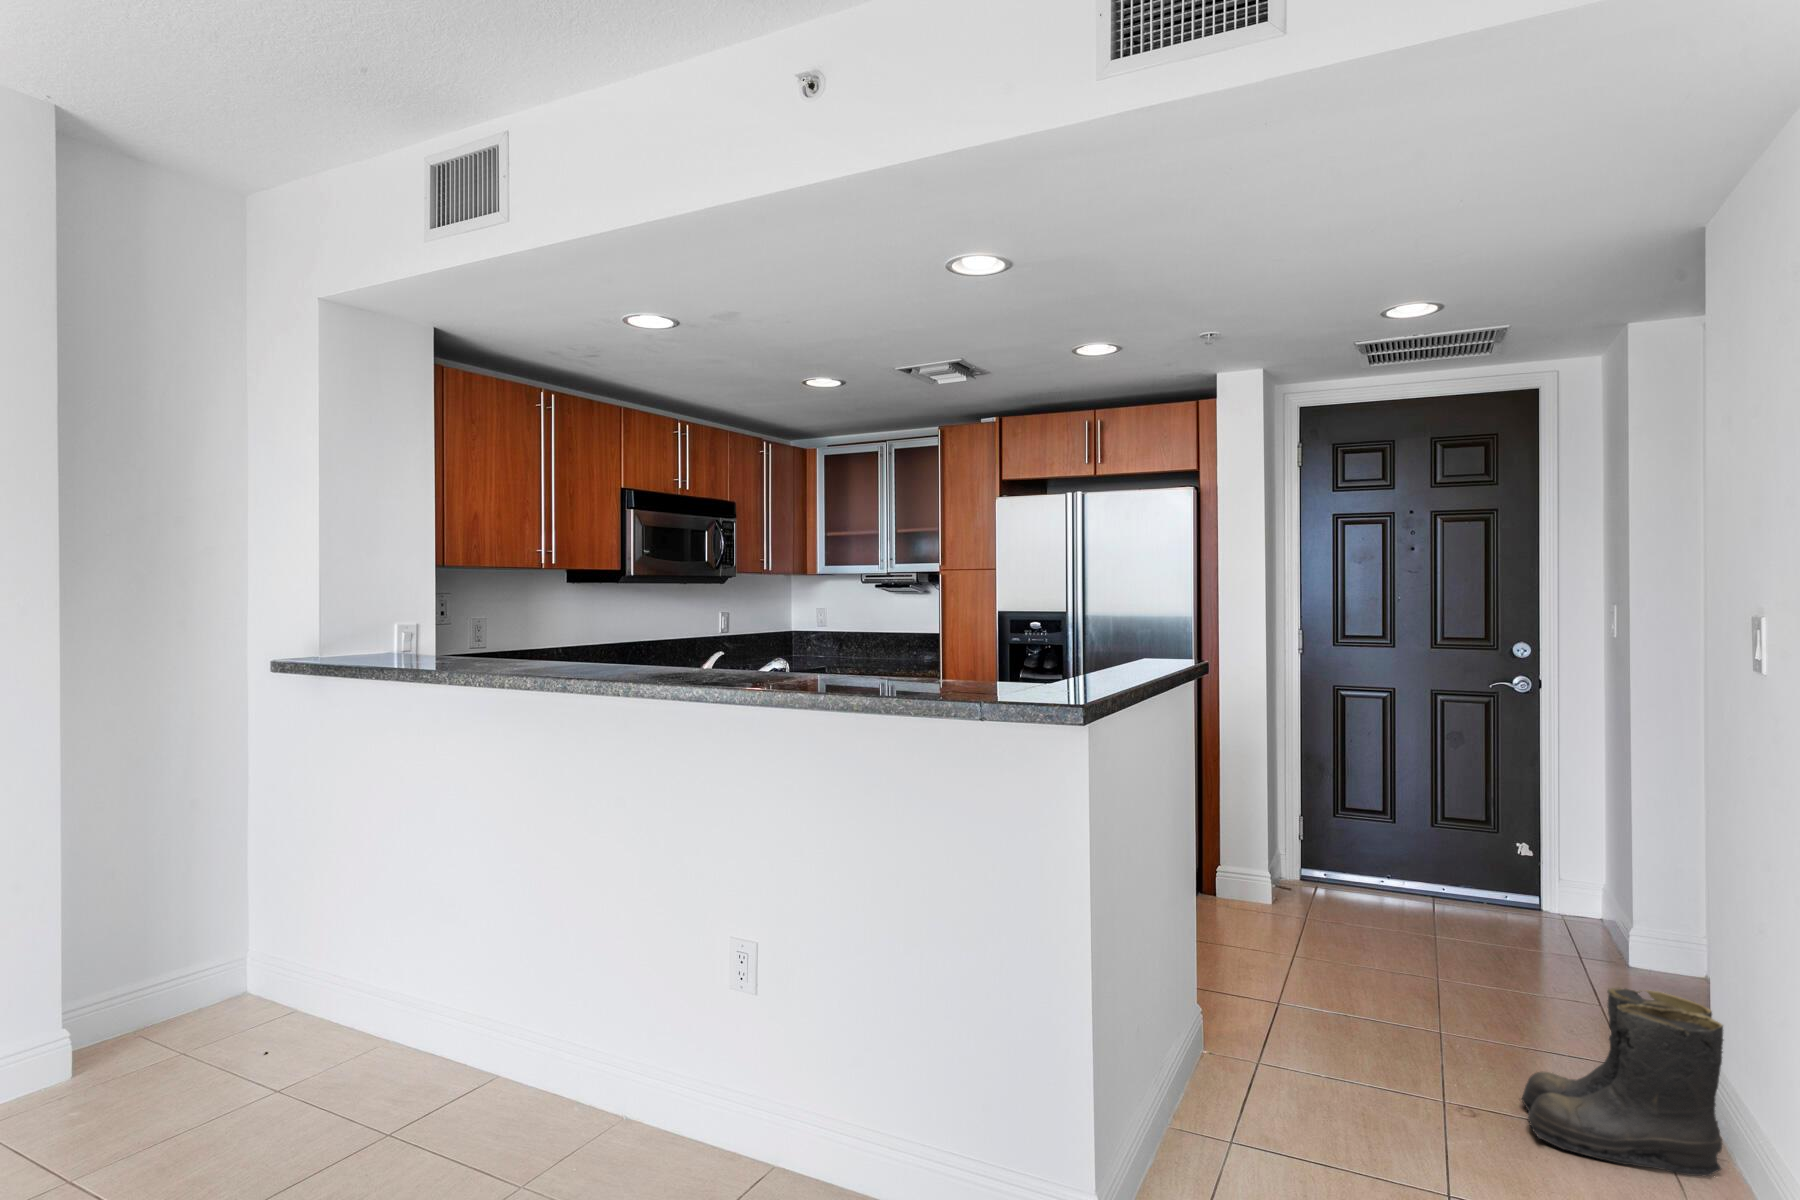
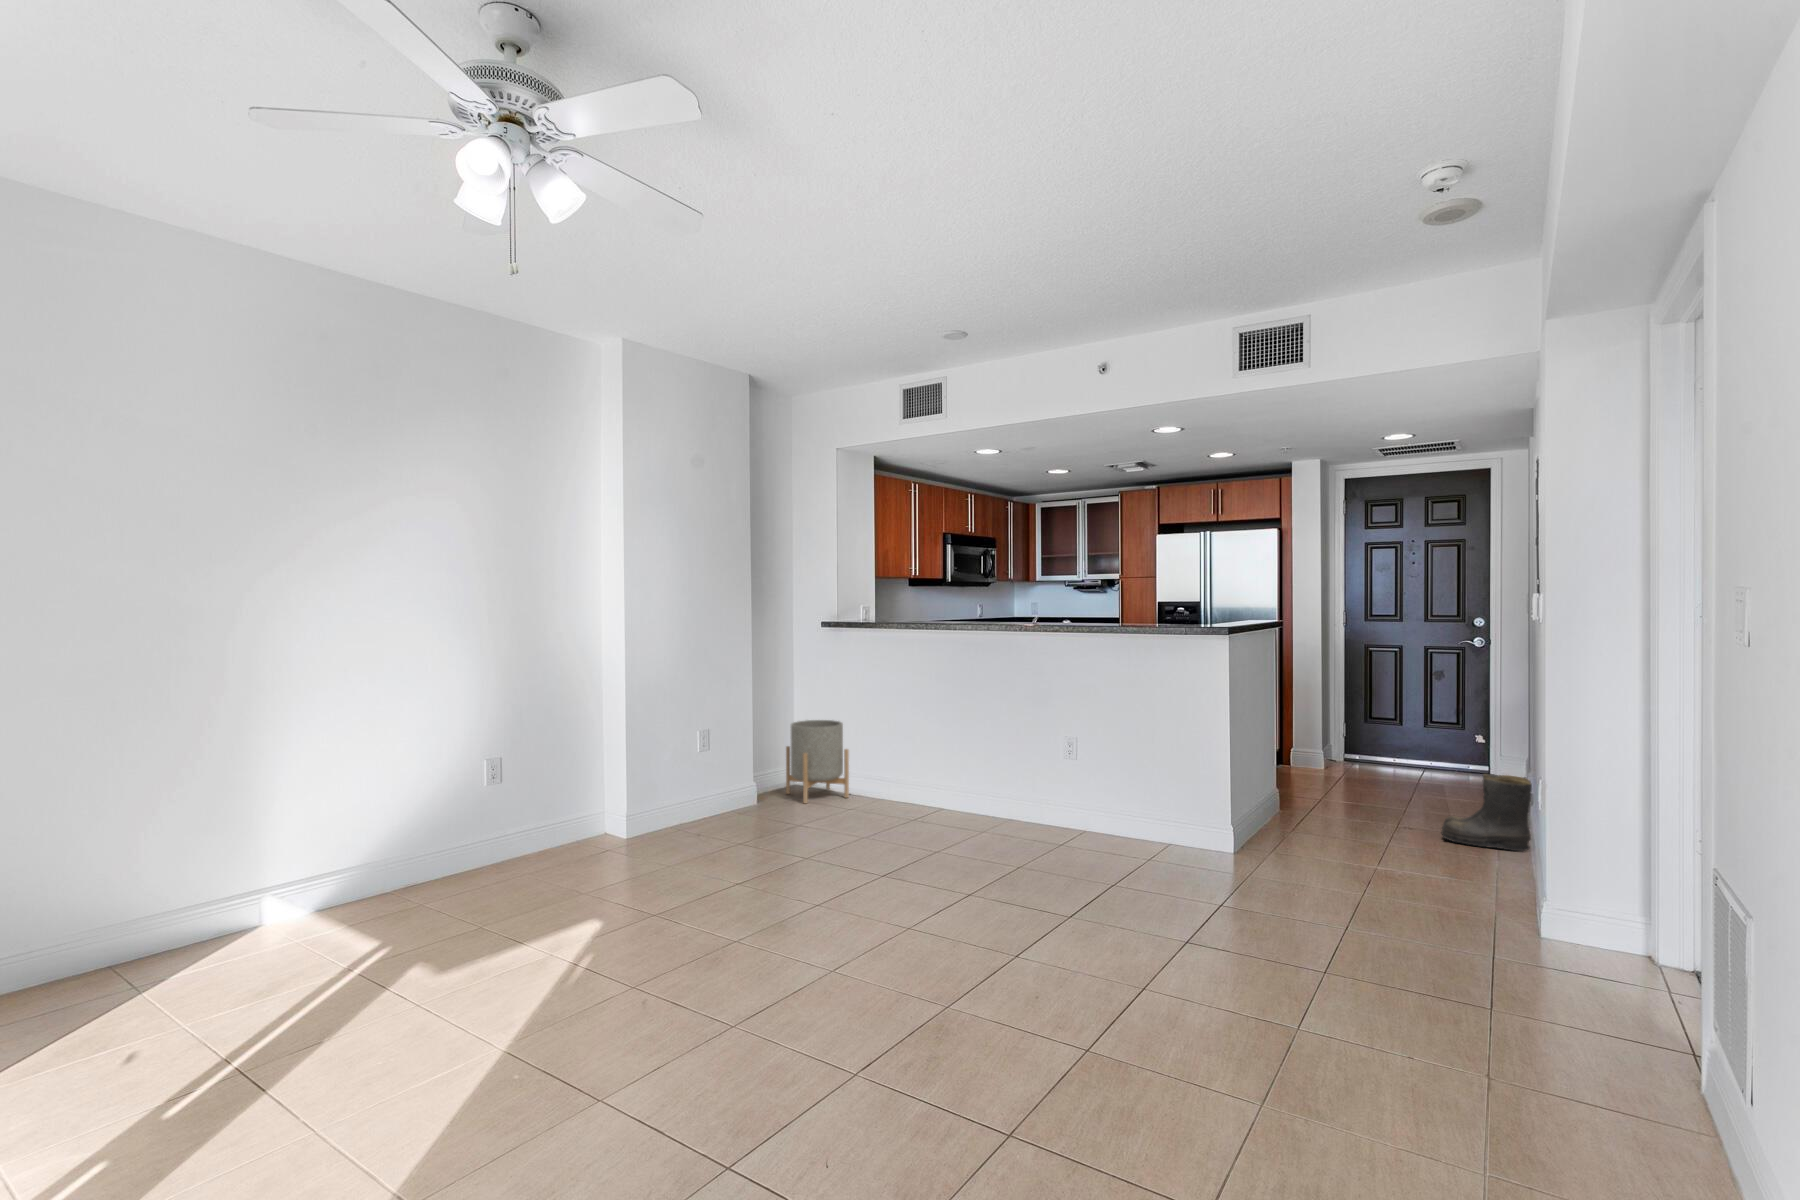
planter: none [168,872,307,1079] -> present [786,720,849,803]

